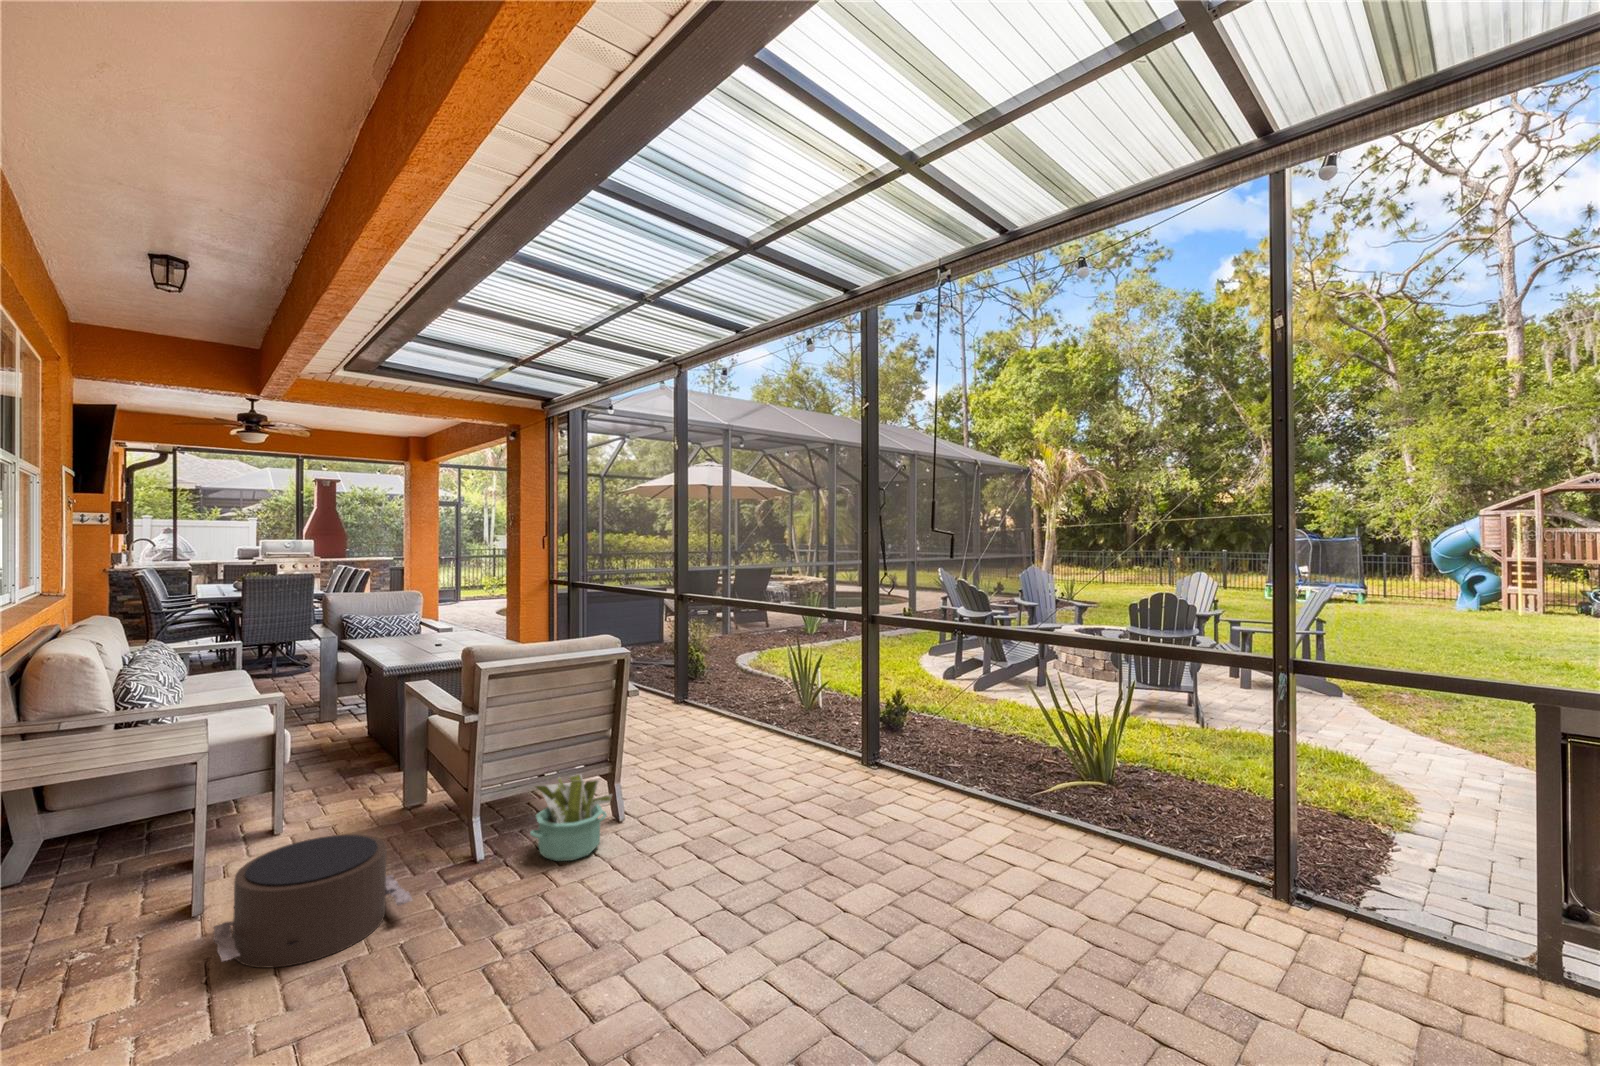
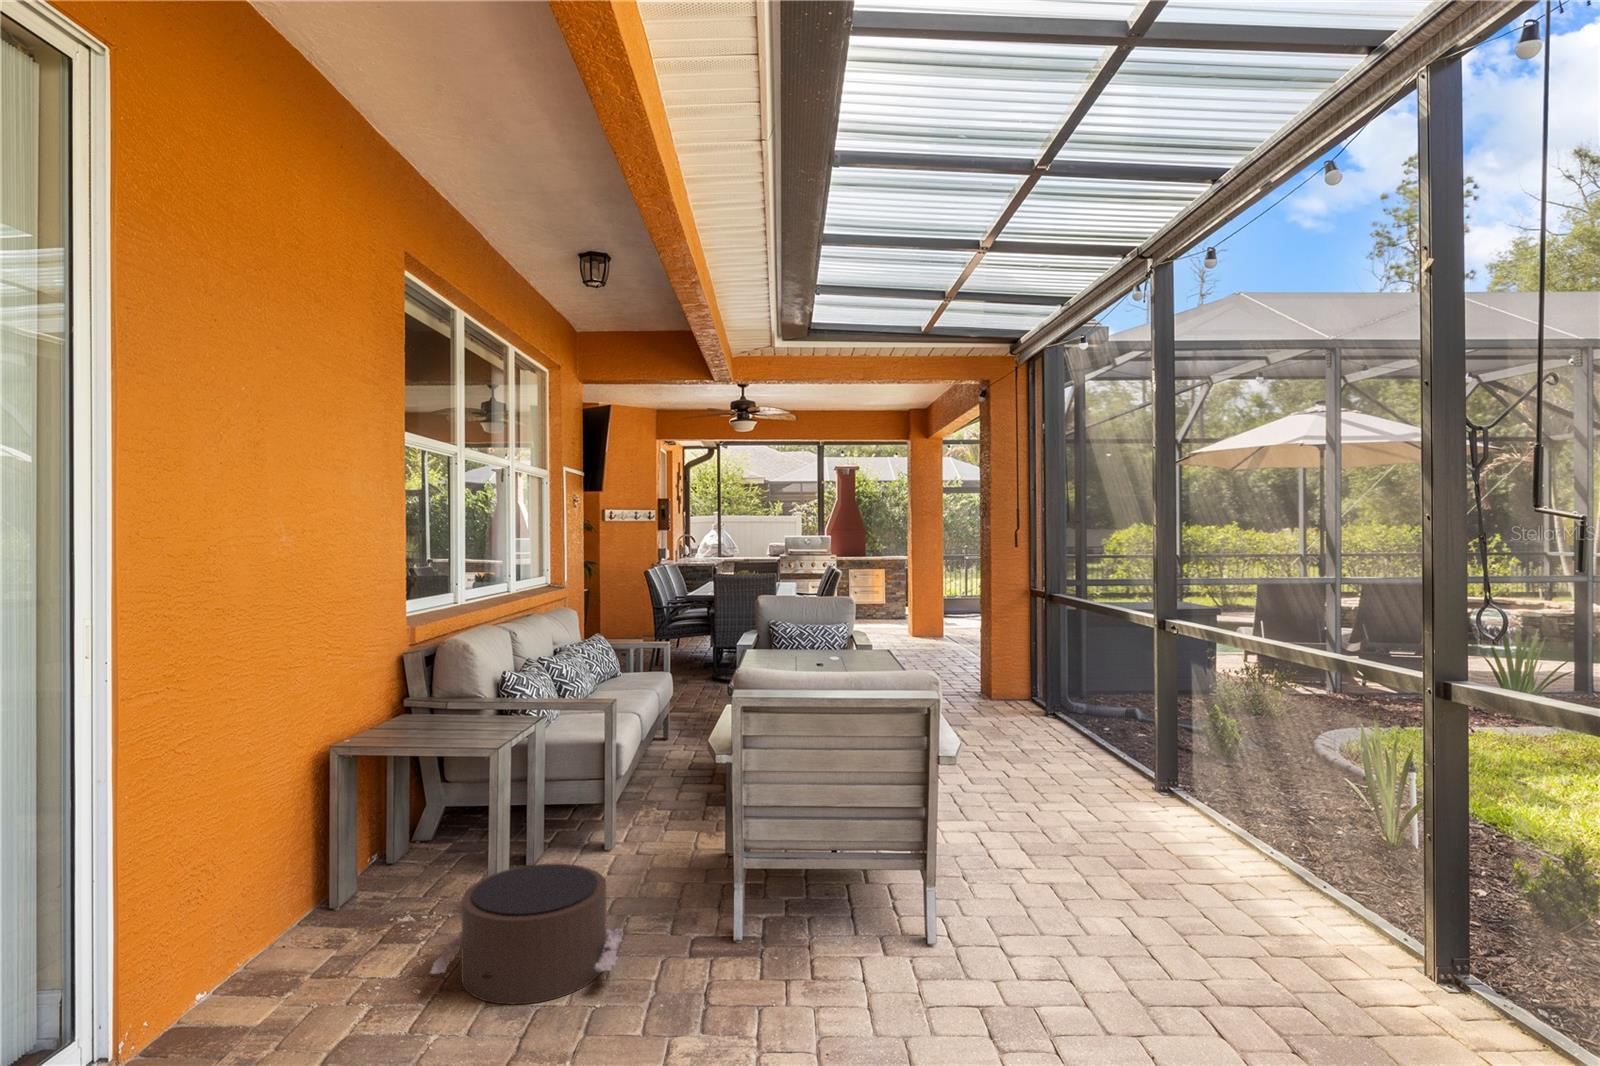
decorative plant: present [530,774,612,861] -> none [777,857,899,982]

